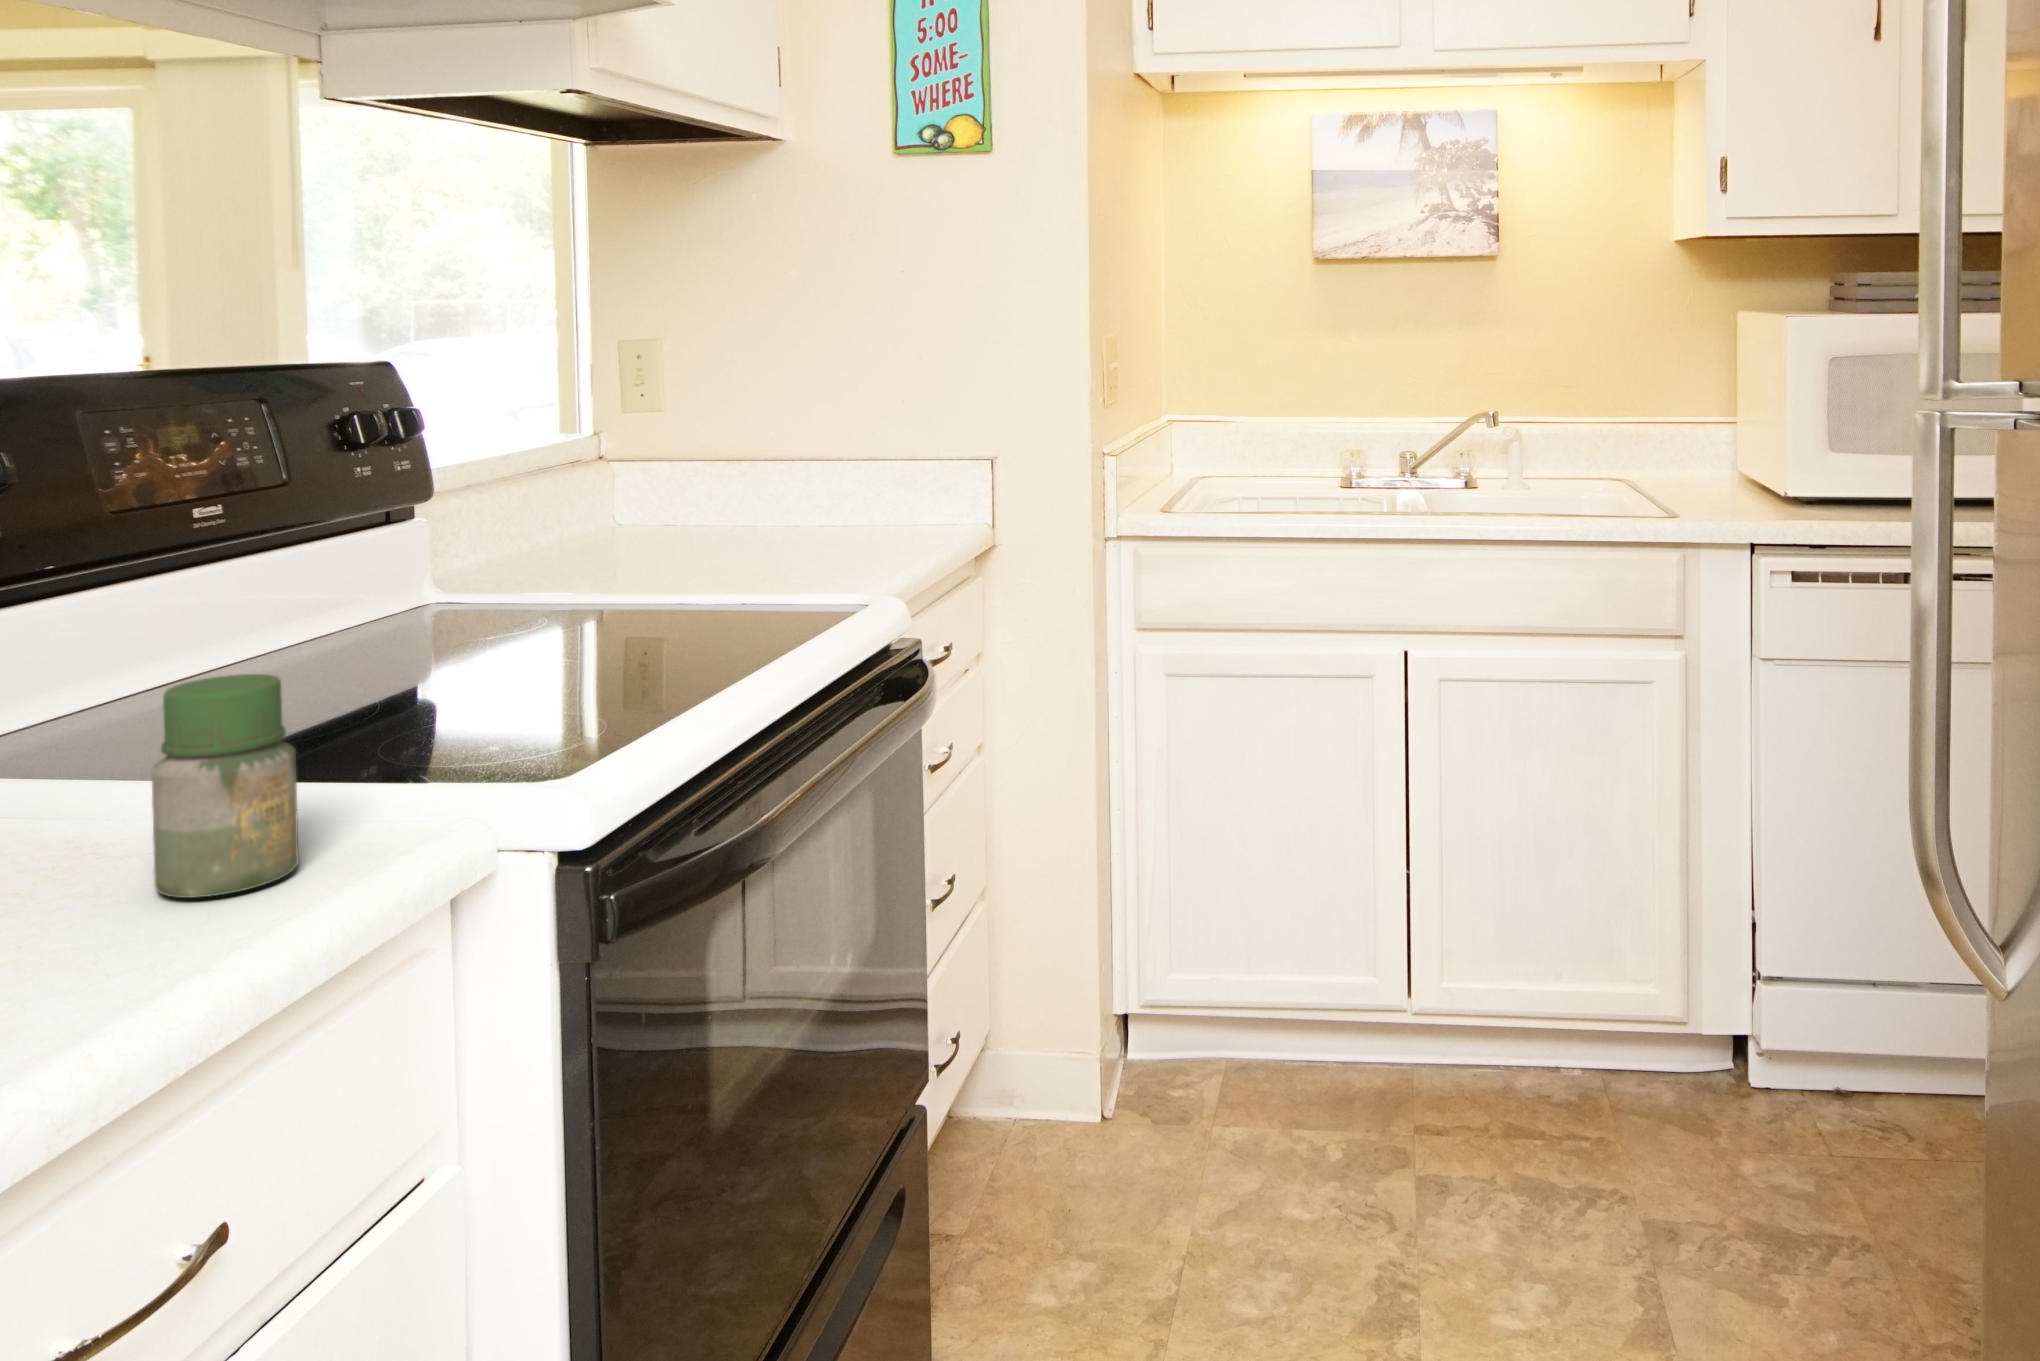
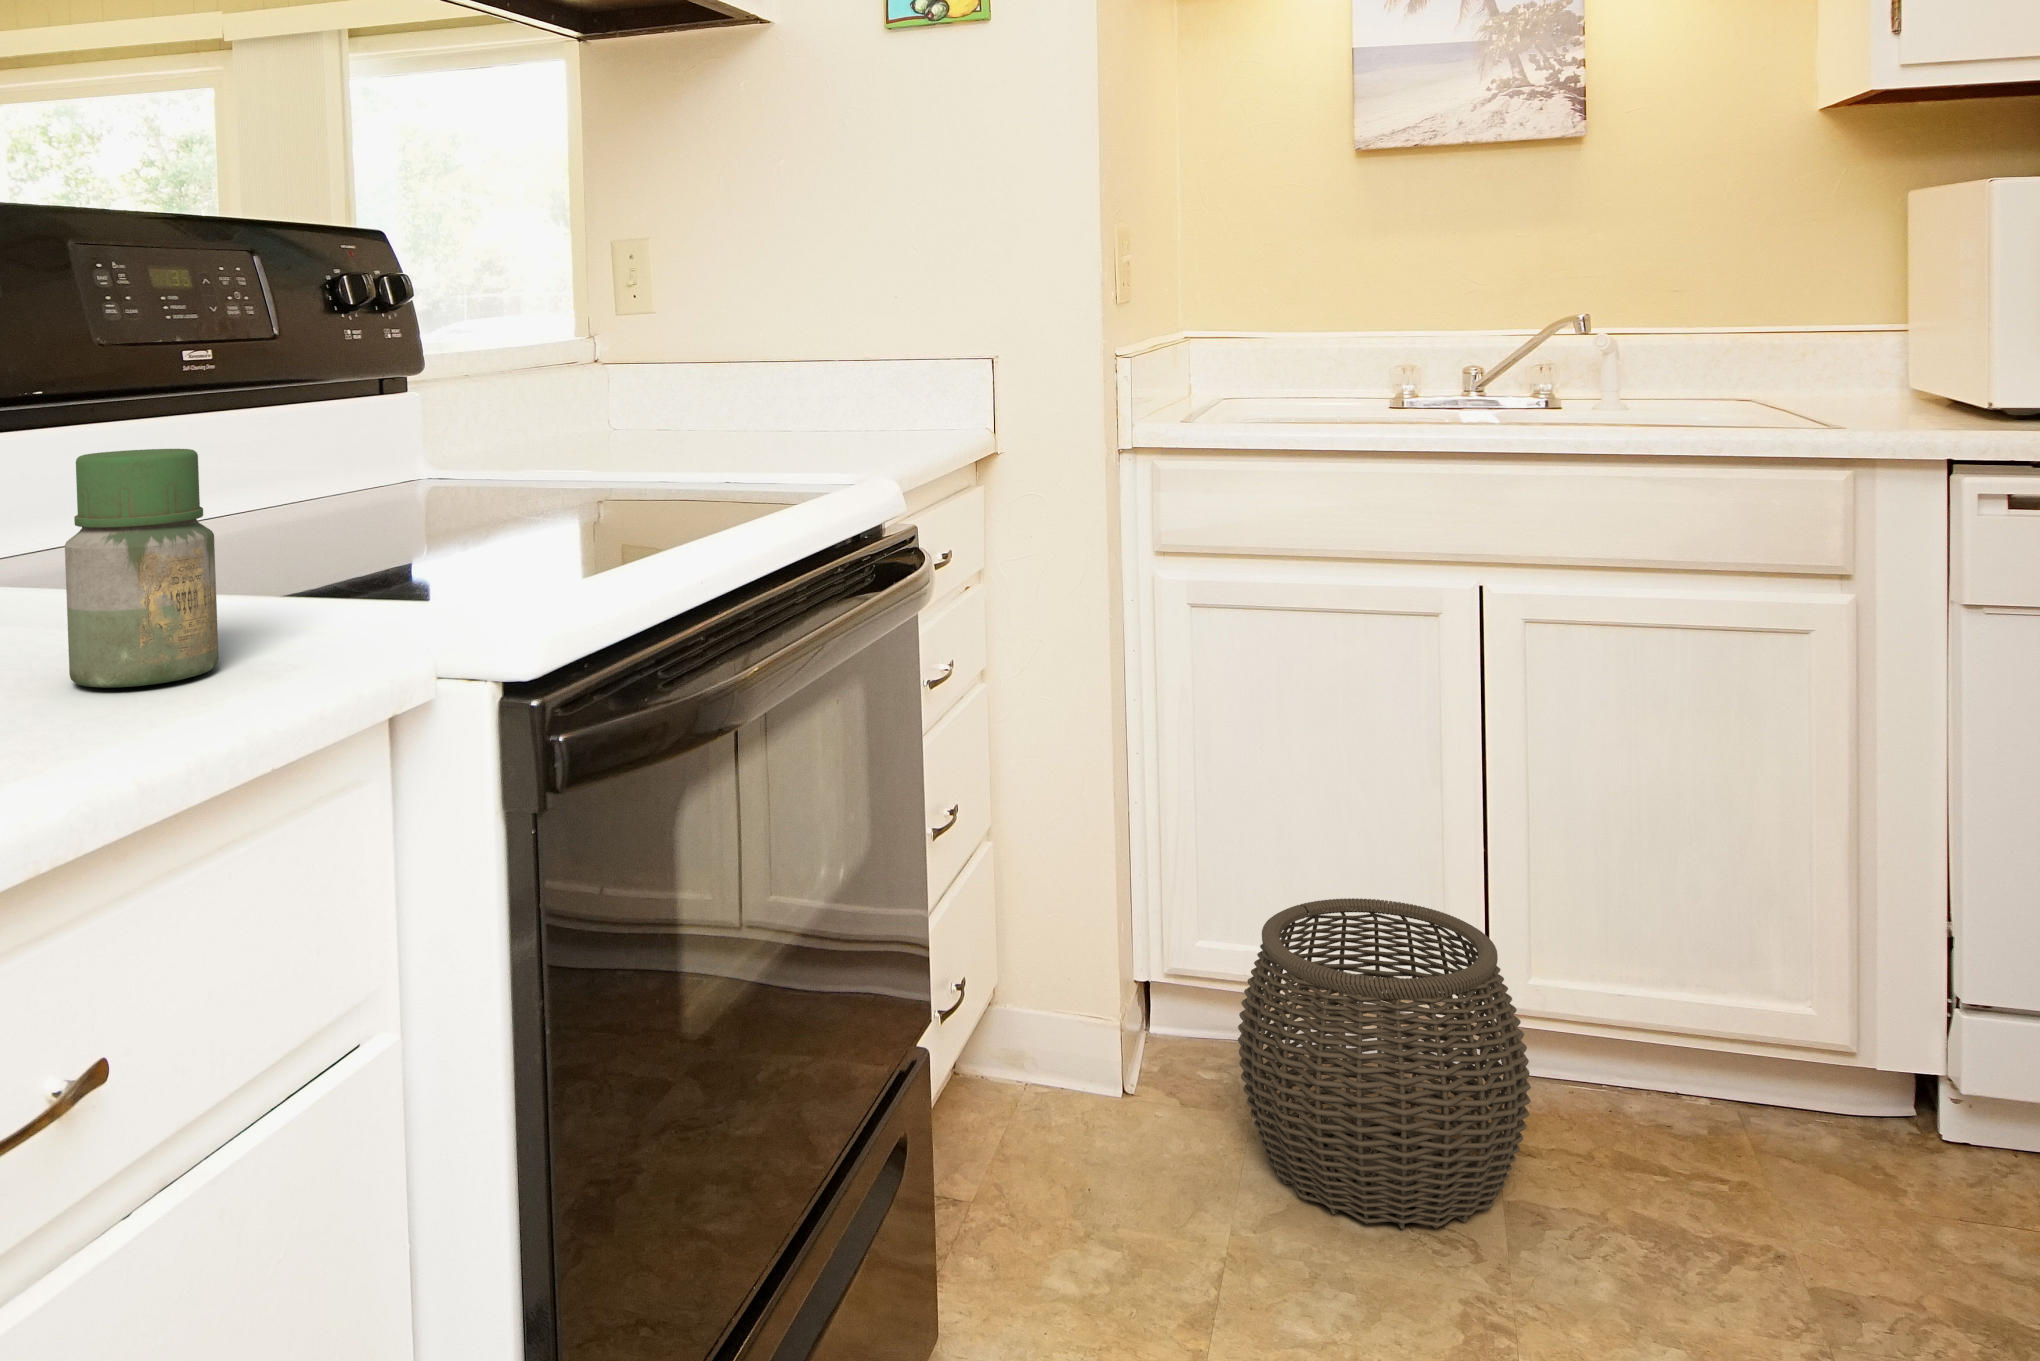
woven basket: none [1204,928,1440,1211] -> present [1238,898,1531,1229]

